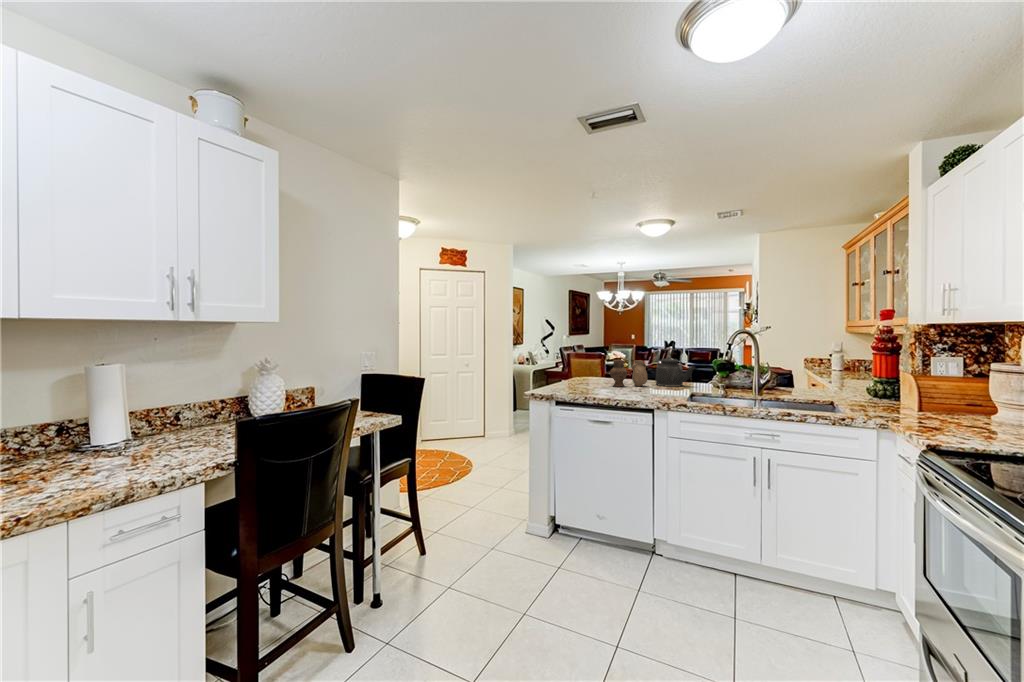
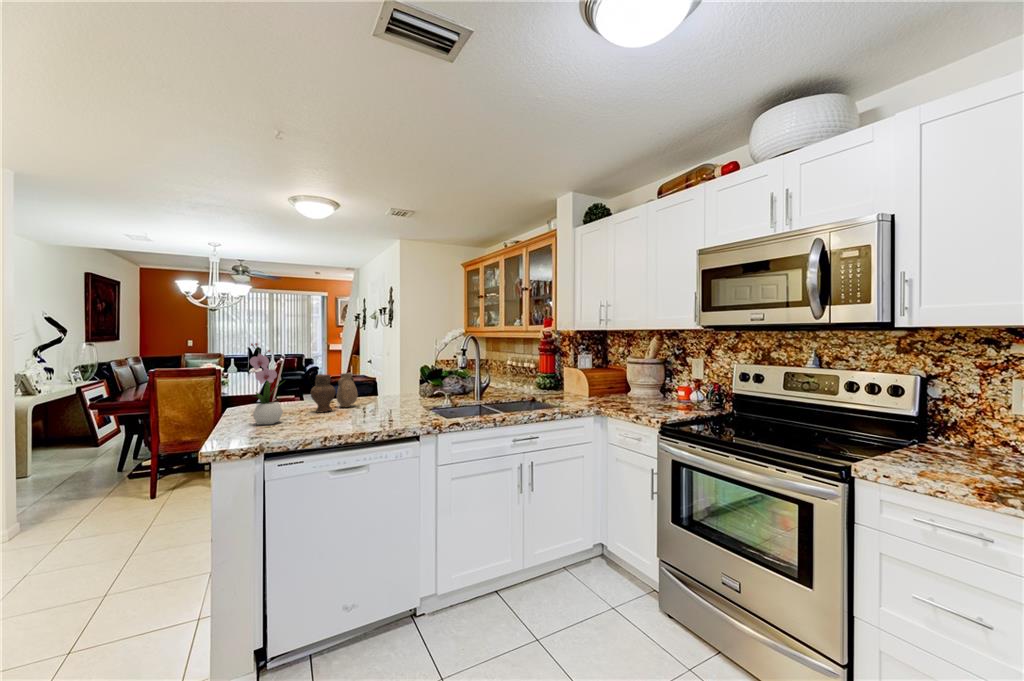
flower arrangement: none [565,337,588,388] -> present [250,343,283,425]
kettle: present [656,350,695,387] -> none [358,357,407,403]

